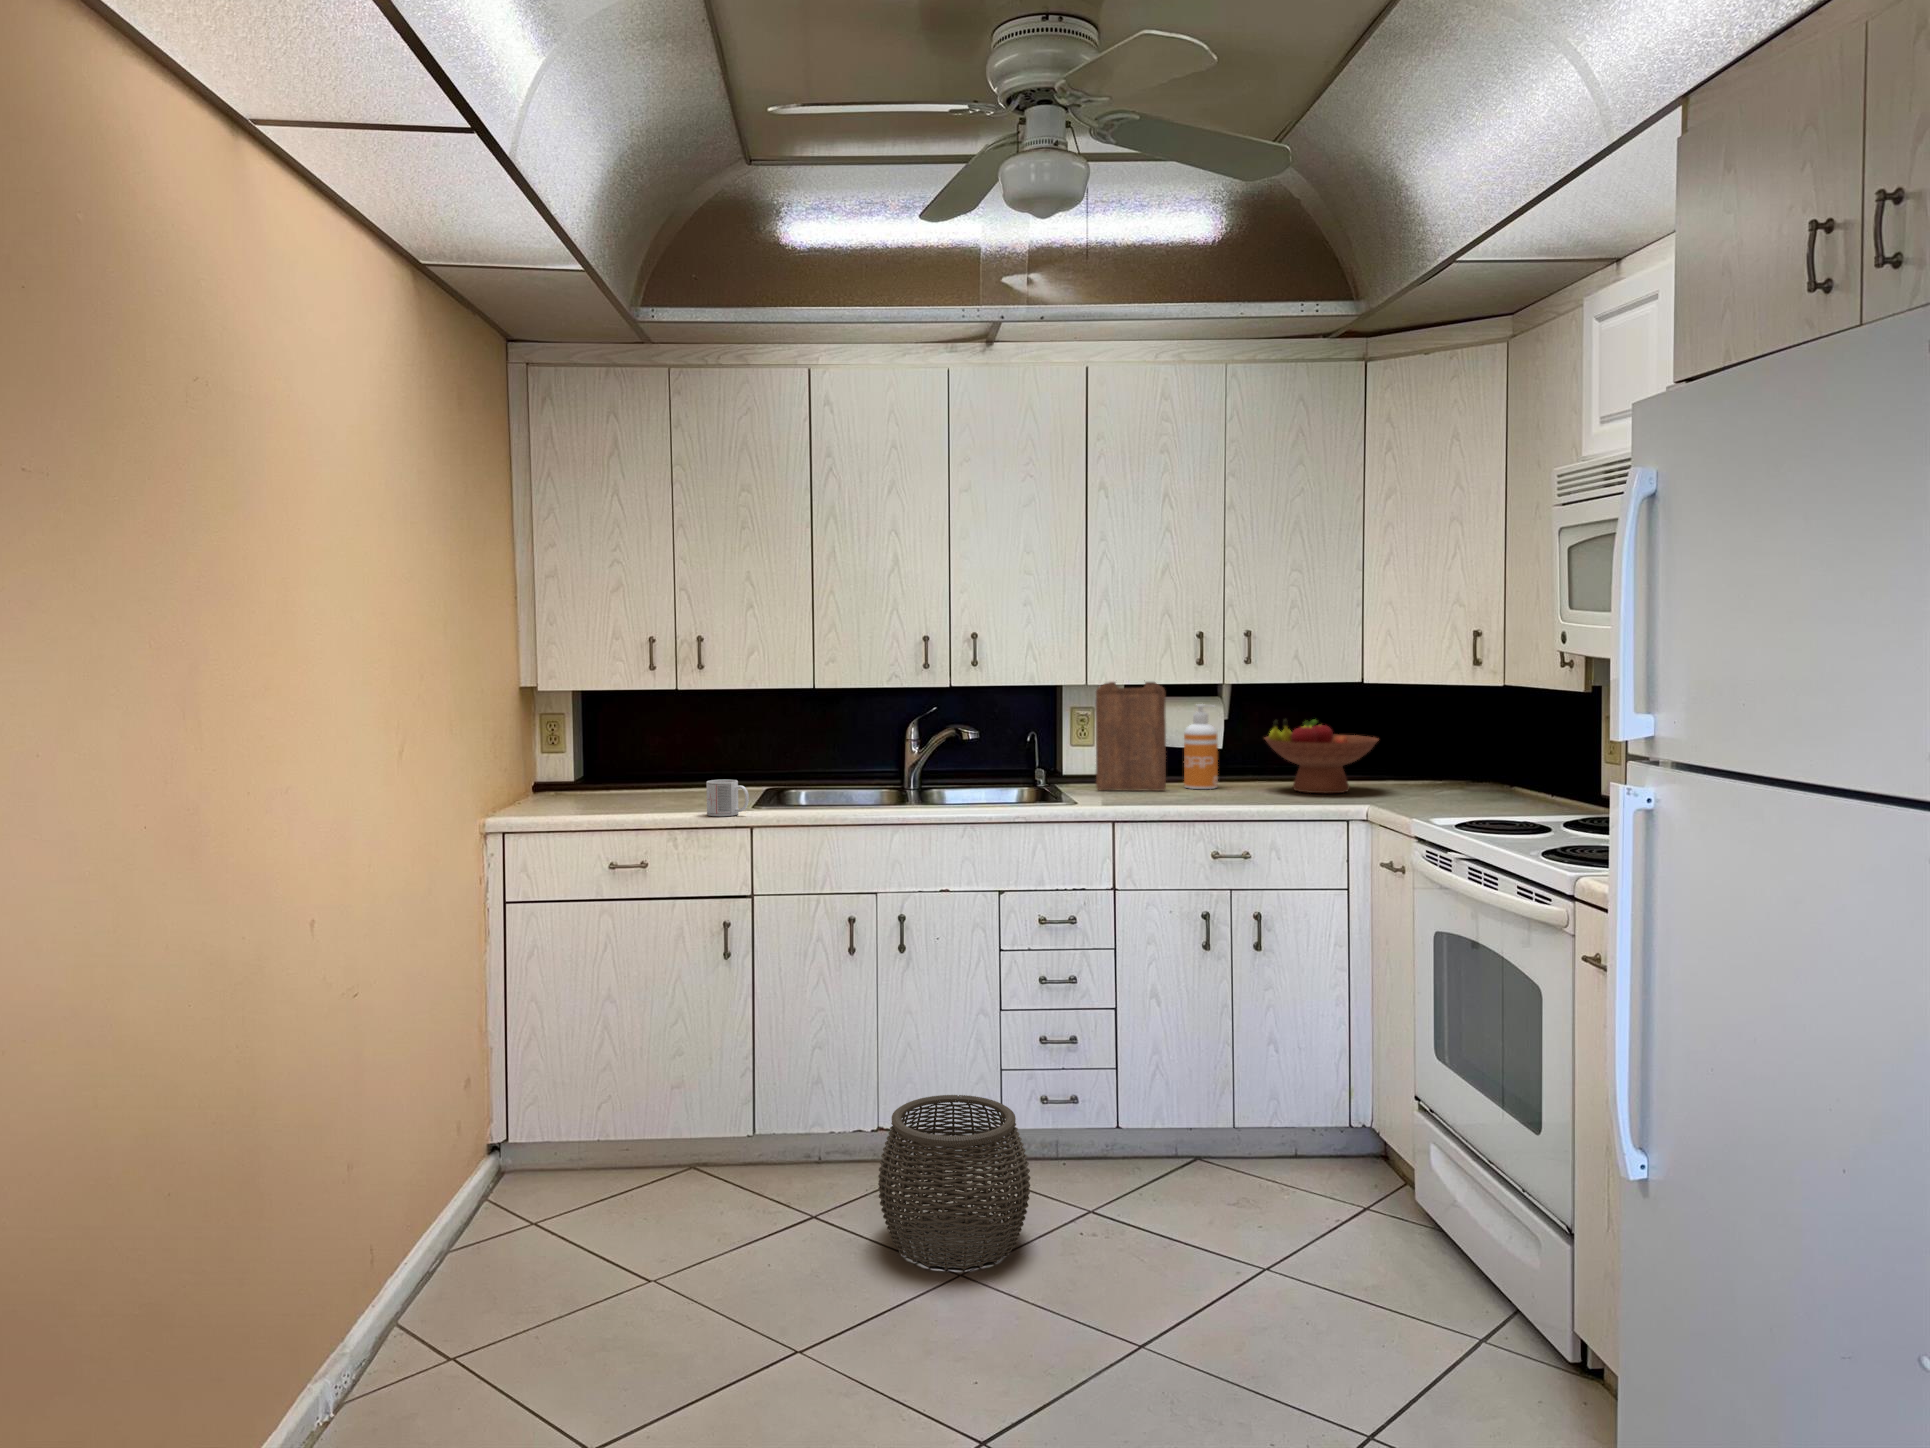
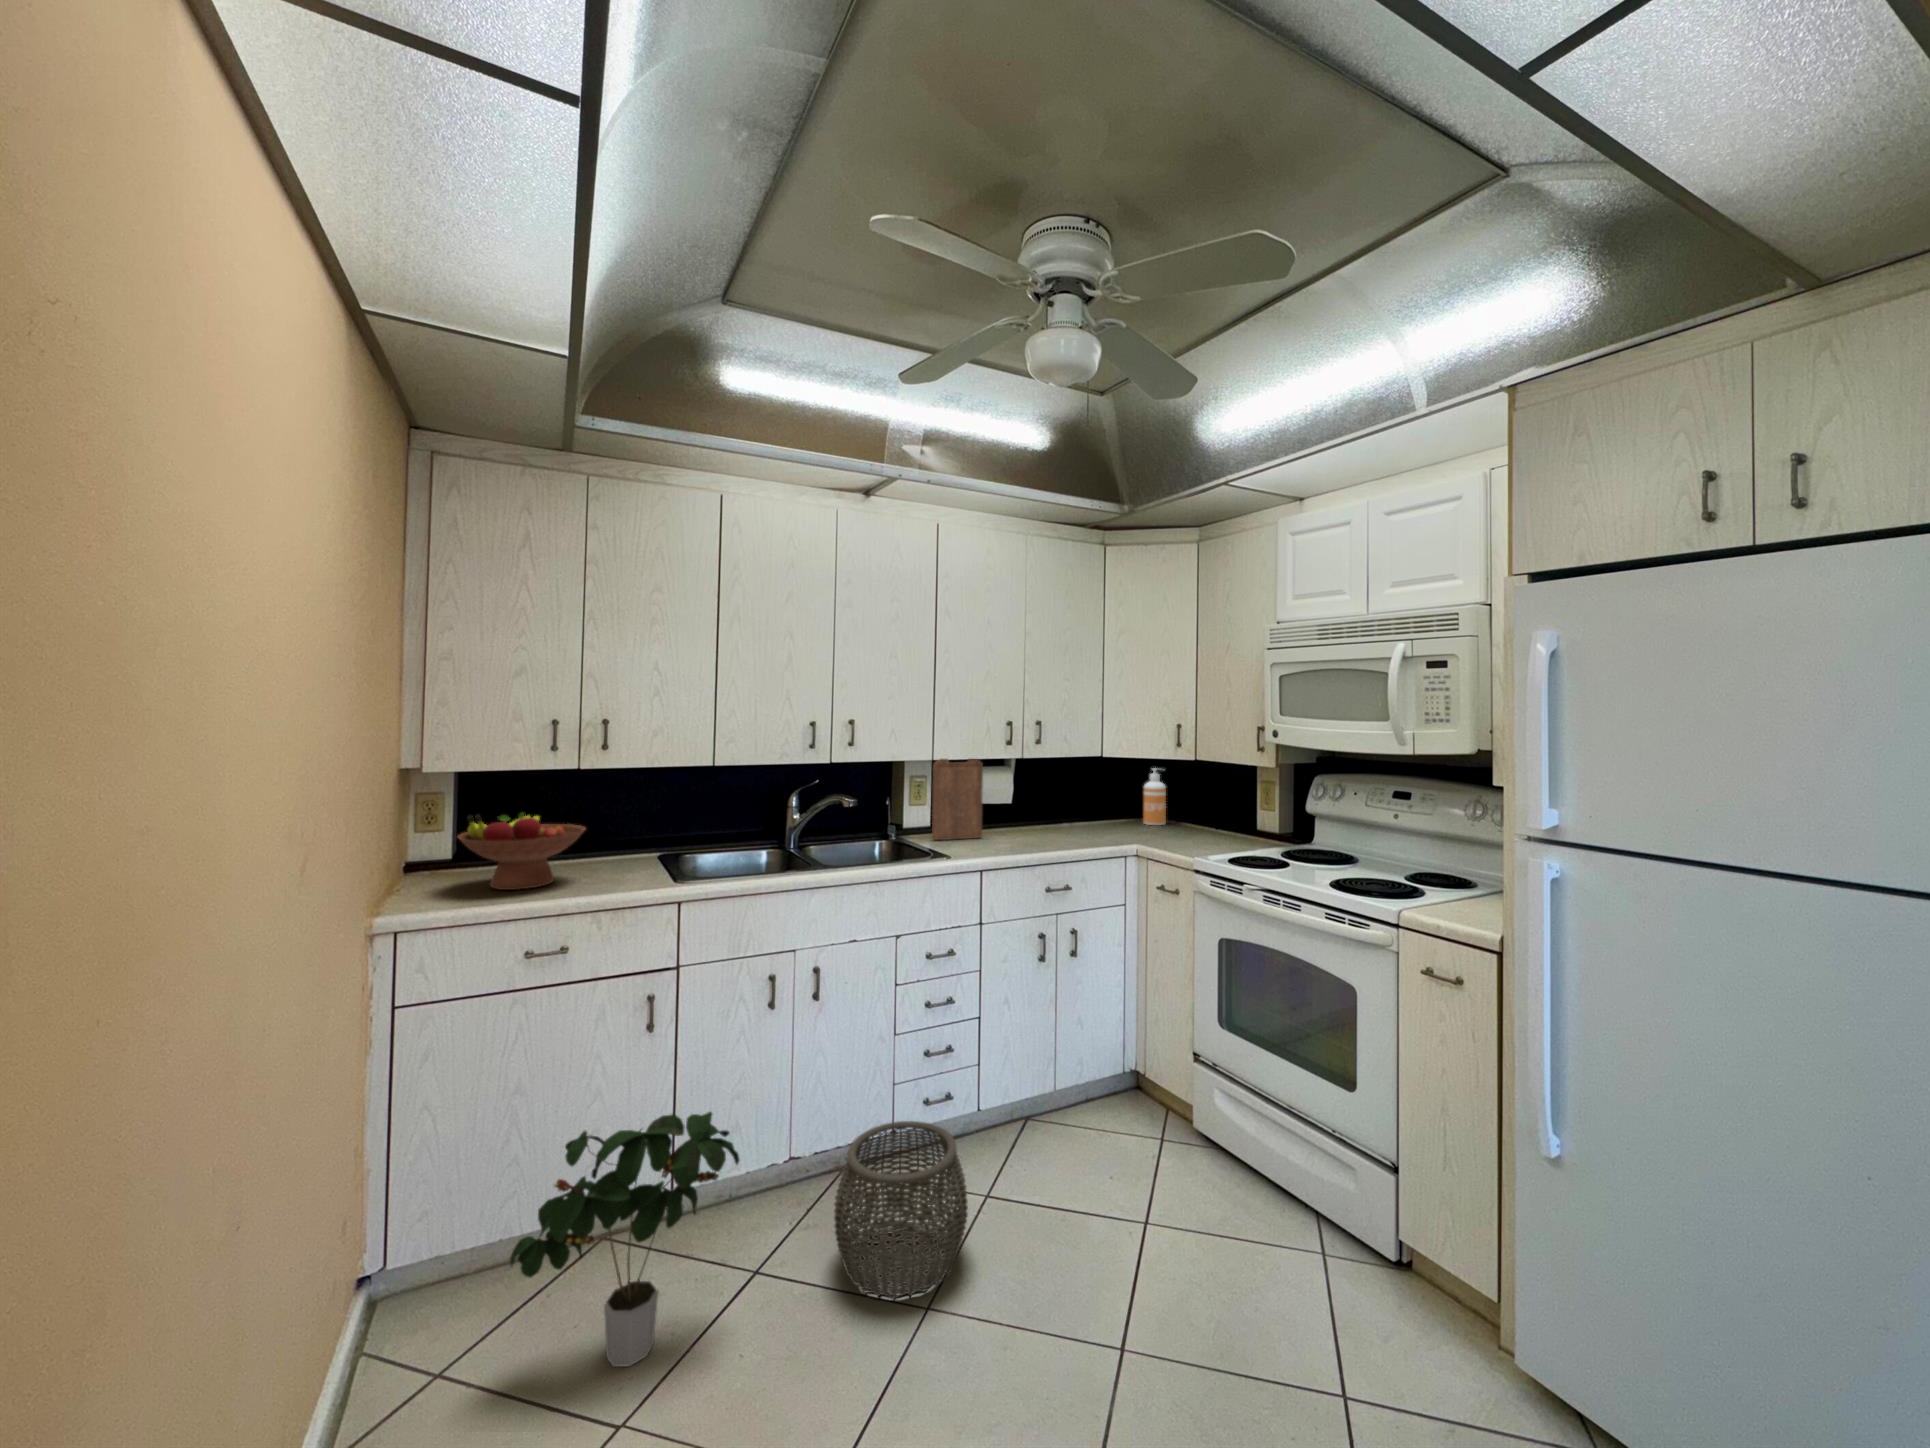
soap dispenser: present [1184,704,1218,789] -> present [1143,768,1166,825]
fruit bowl: present [1265,719,1379,793] -> present [458,812,586,890]
mug: present [706,780,749,816] -> none [634,857,679,893]
potted plant: none [575,1027,774,1254] -> present [510,1112,739,1367]

